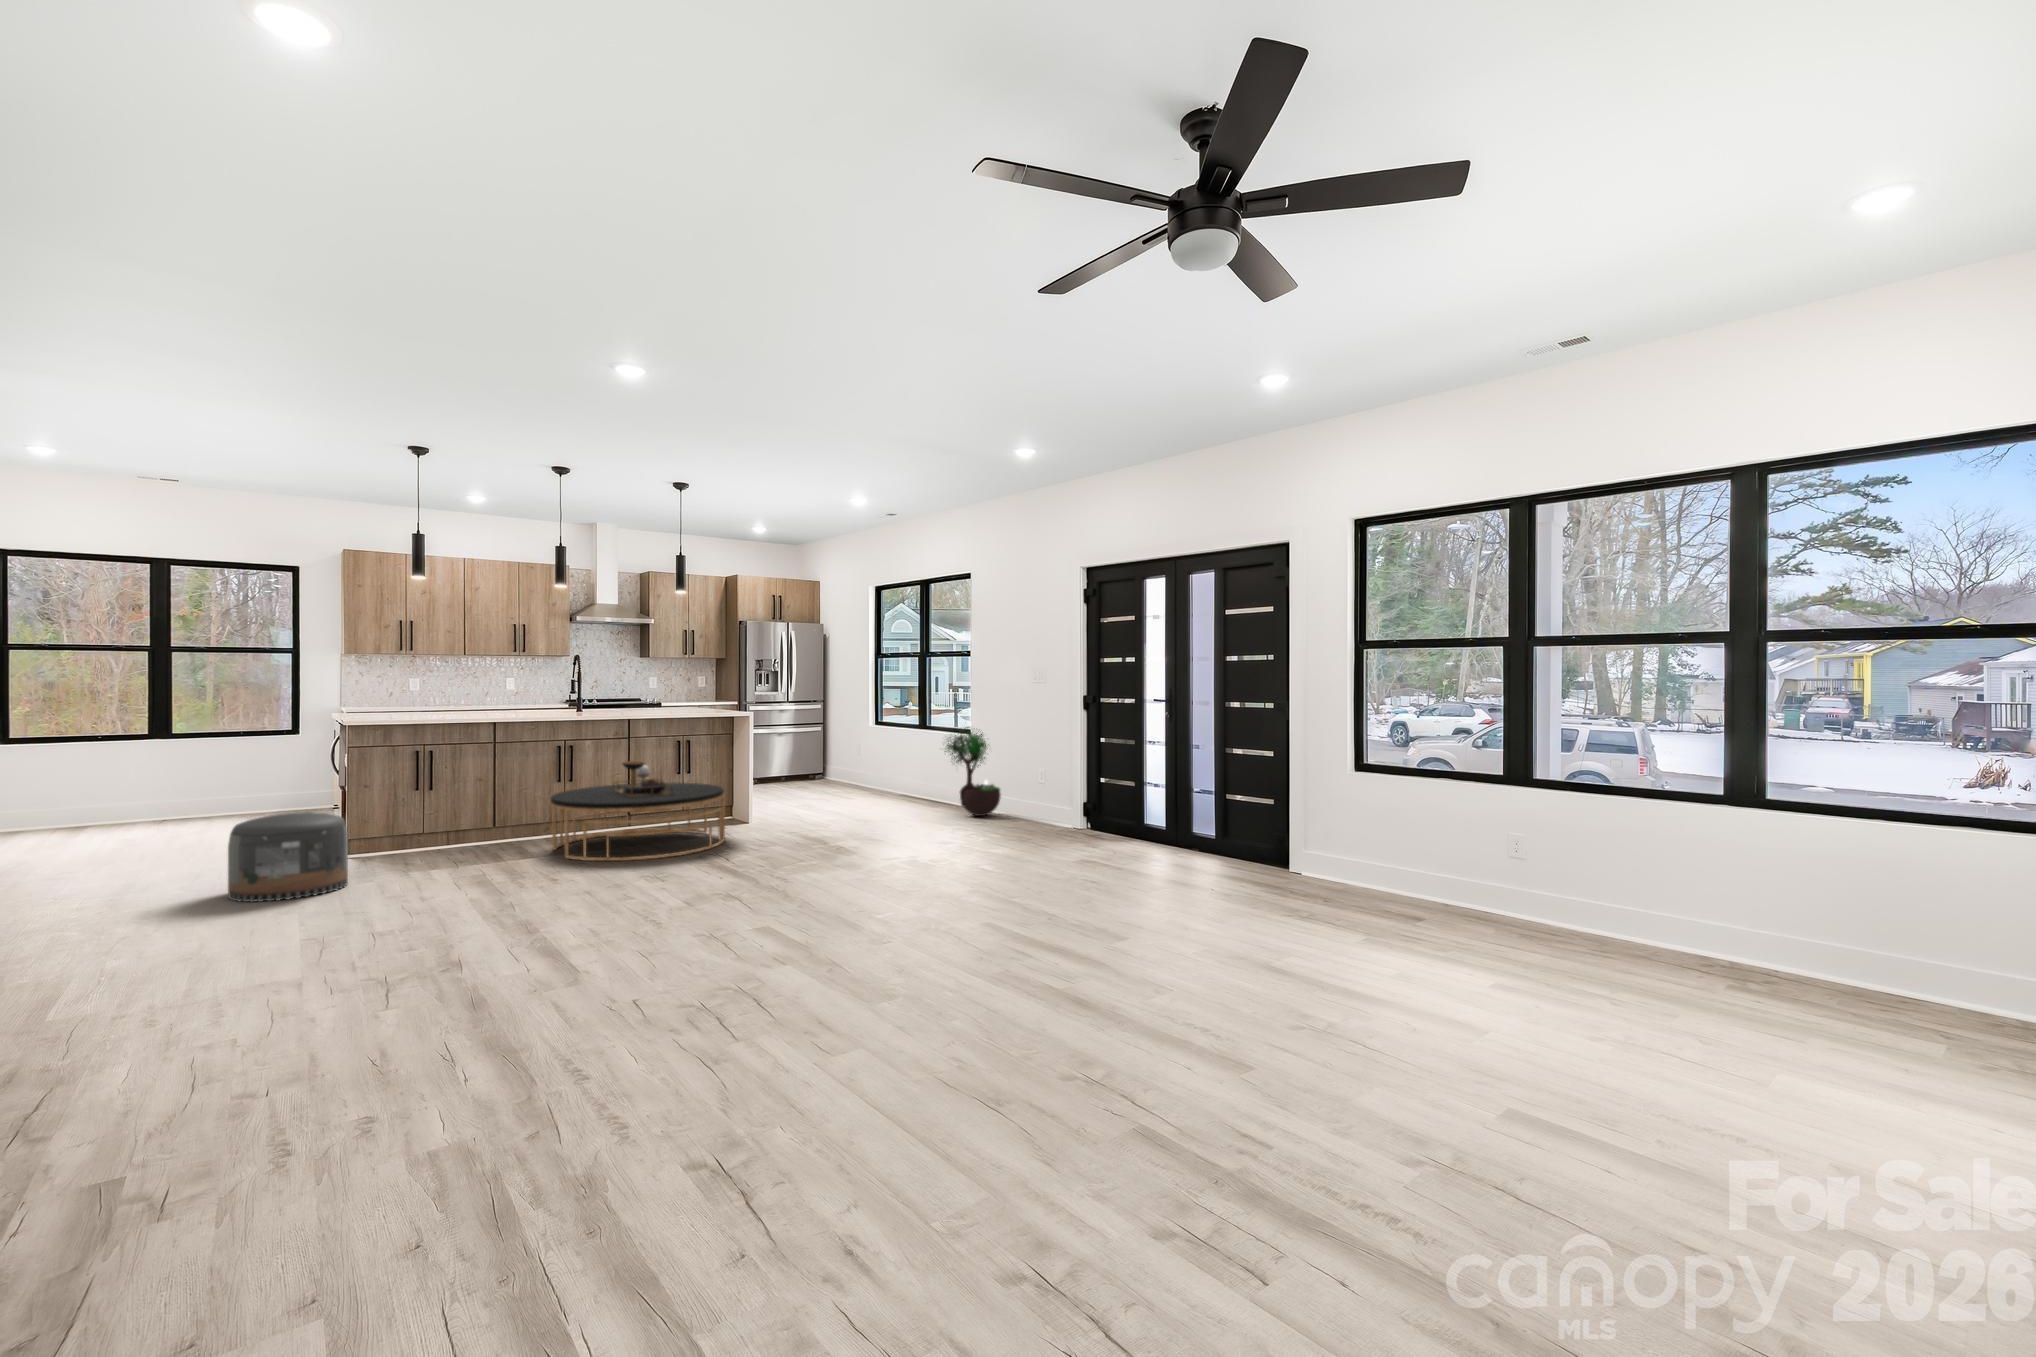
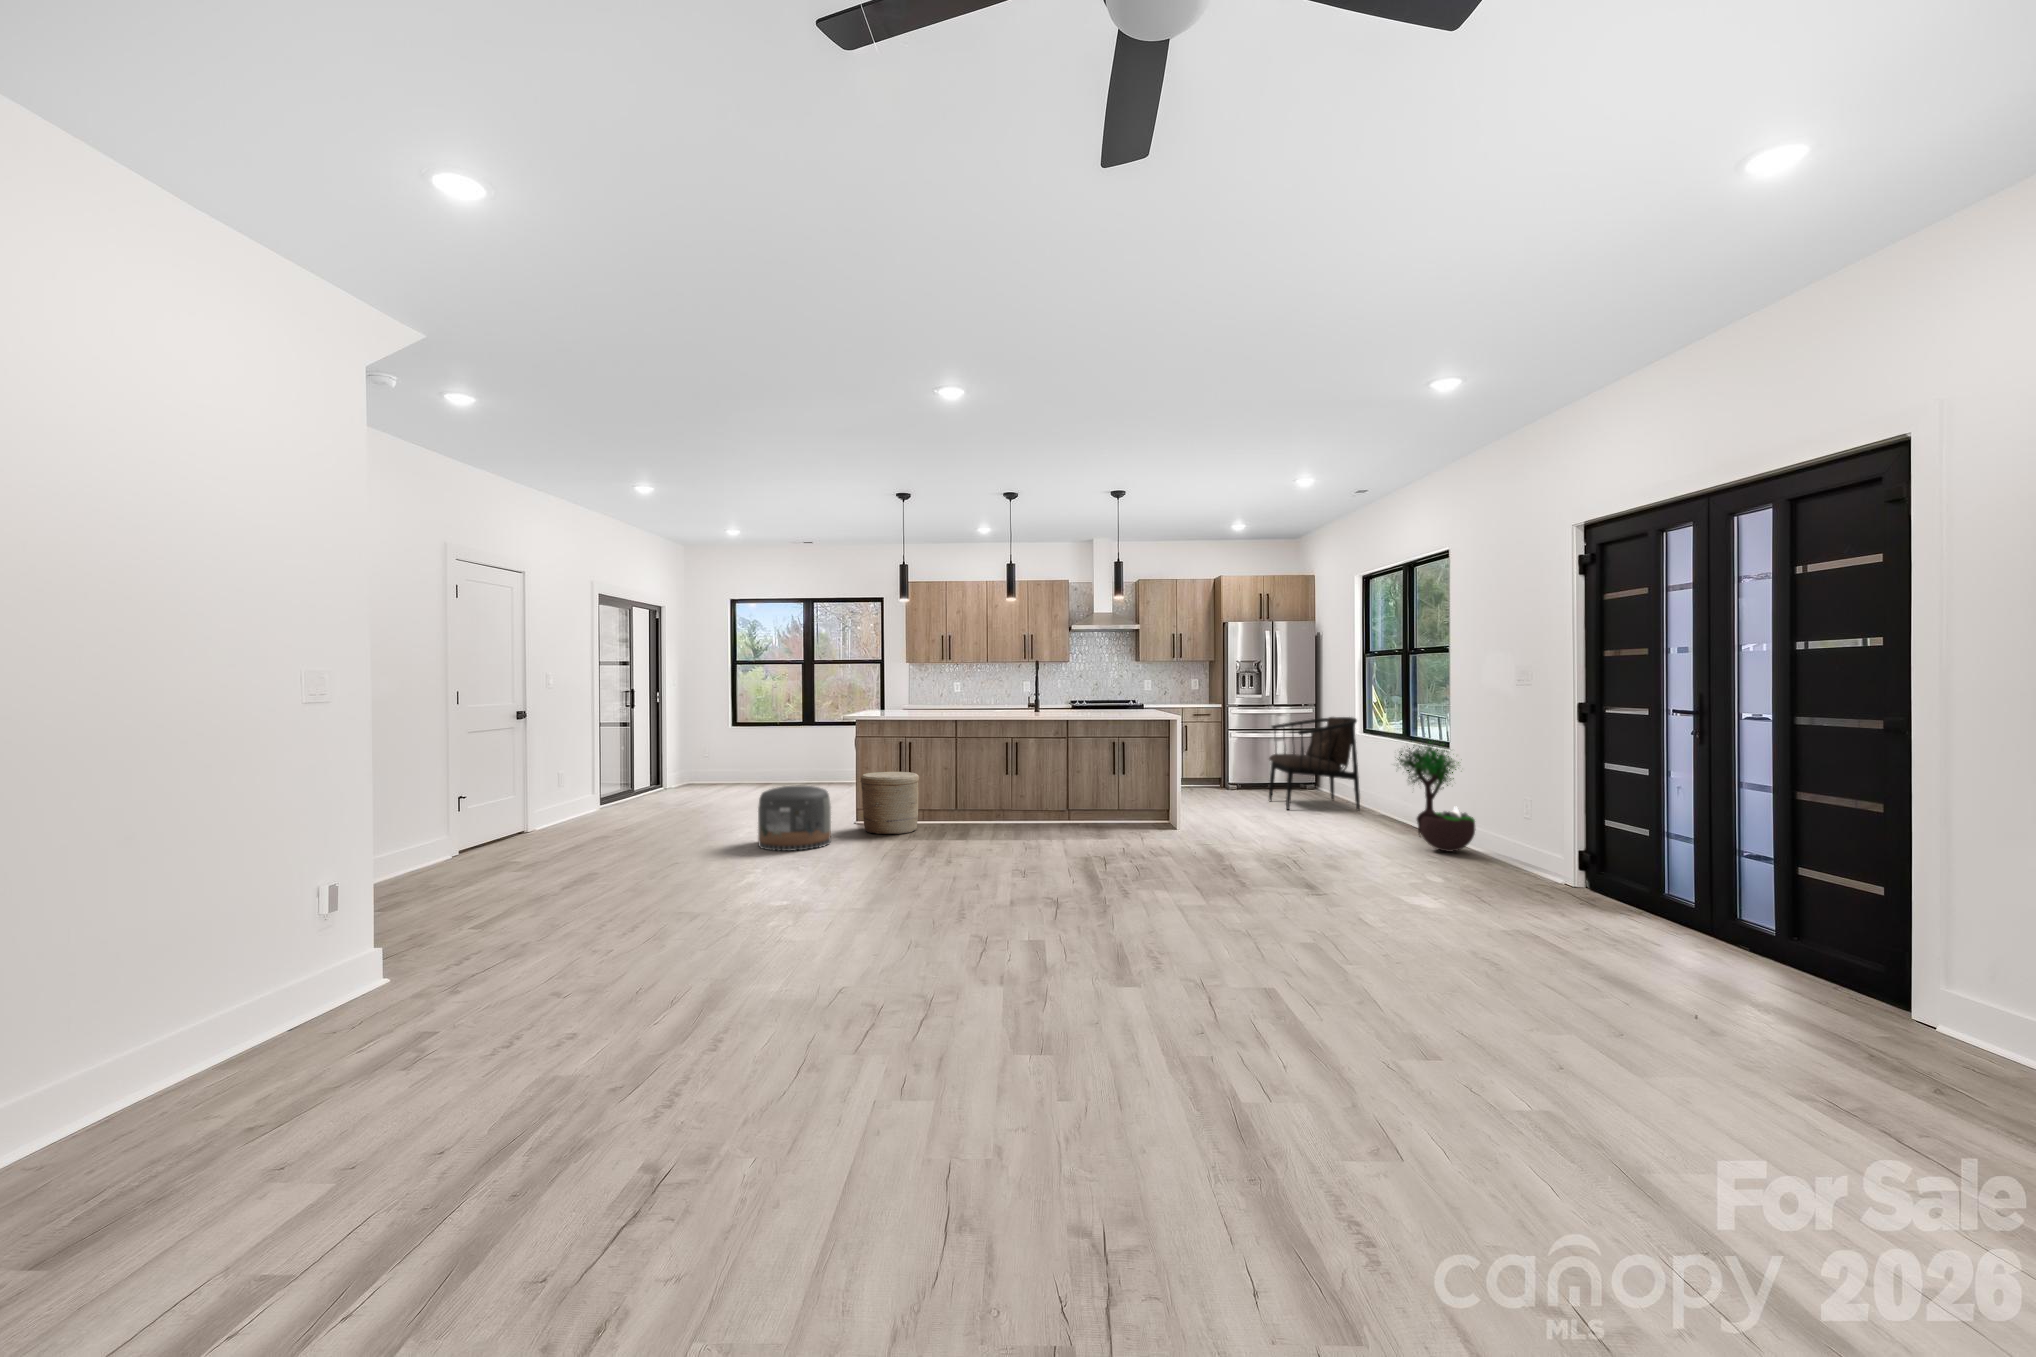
armchair: none [795,712,881,799] -> present [1269,717,1360,810]
coffee table: present [551,761,725,861] -> none [981,759,1132,854]
woven basket: none [366,788,452,866] -> present [860,772,919,834]

